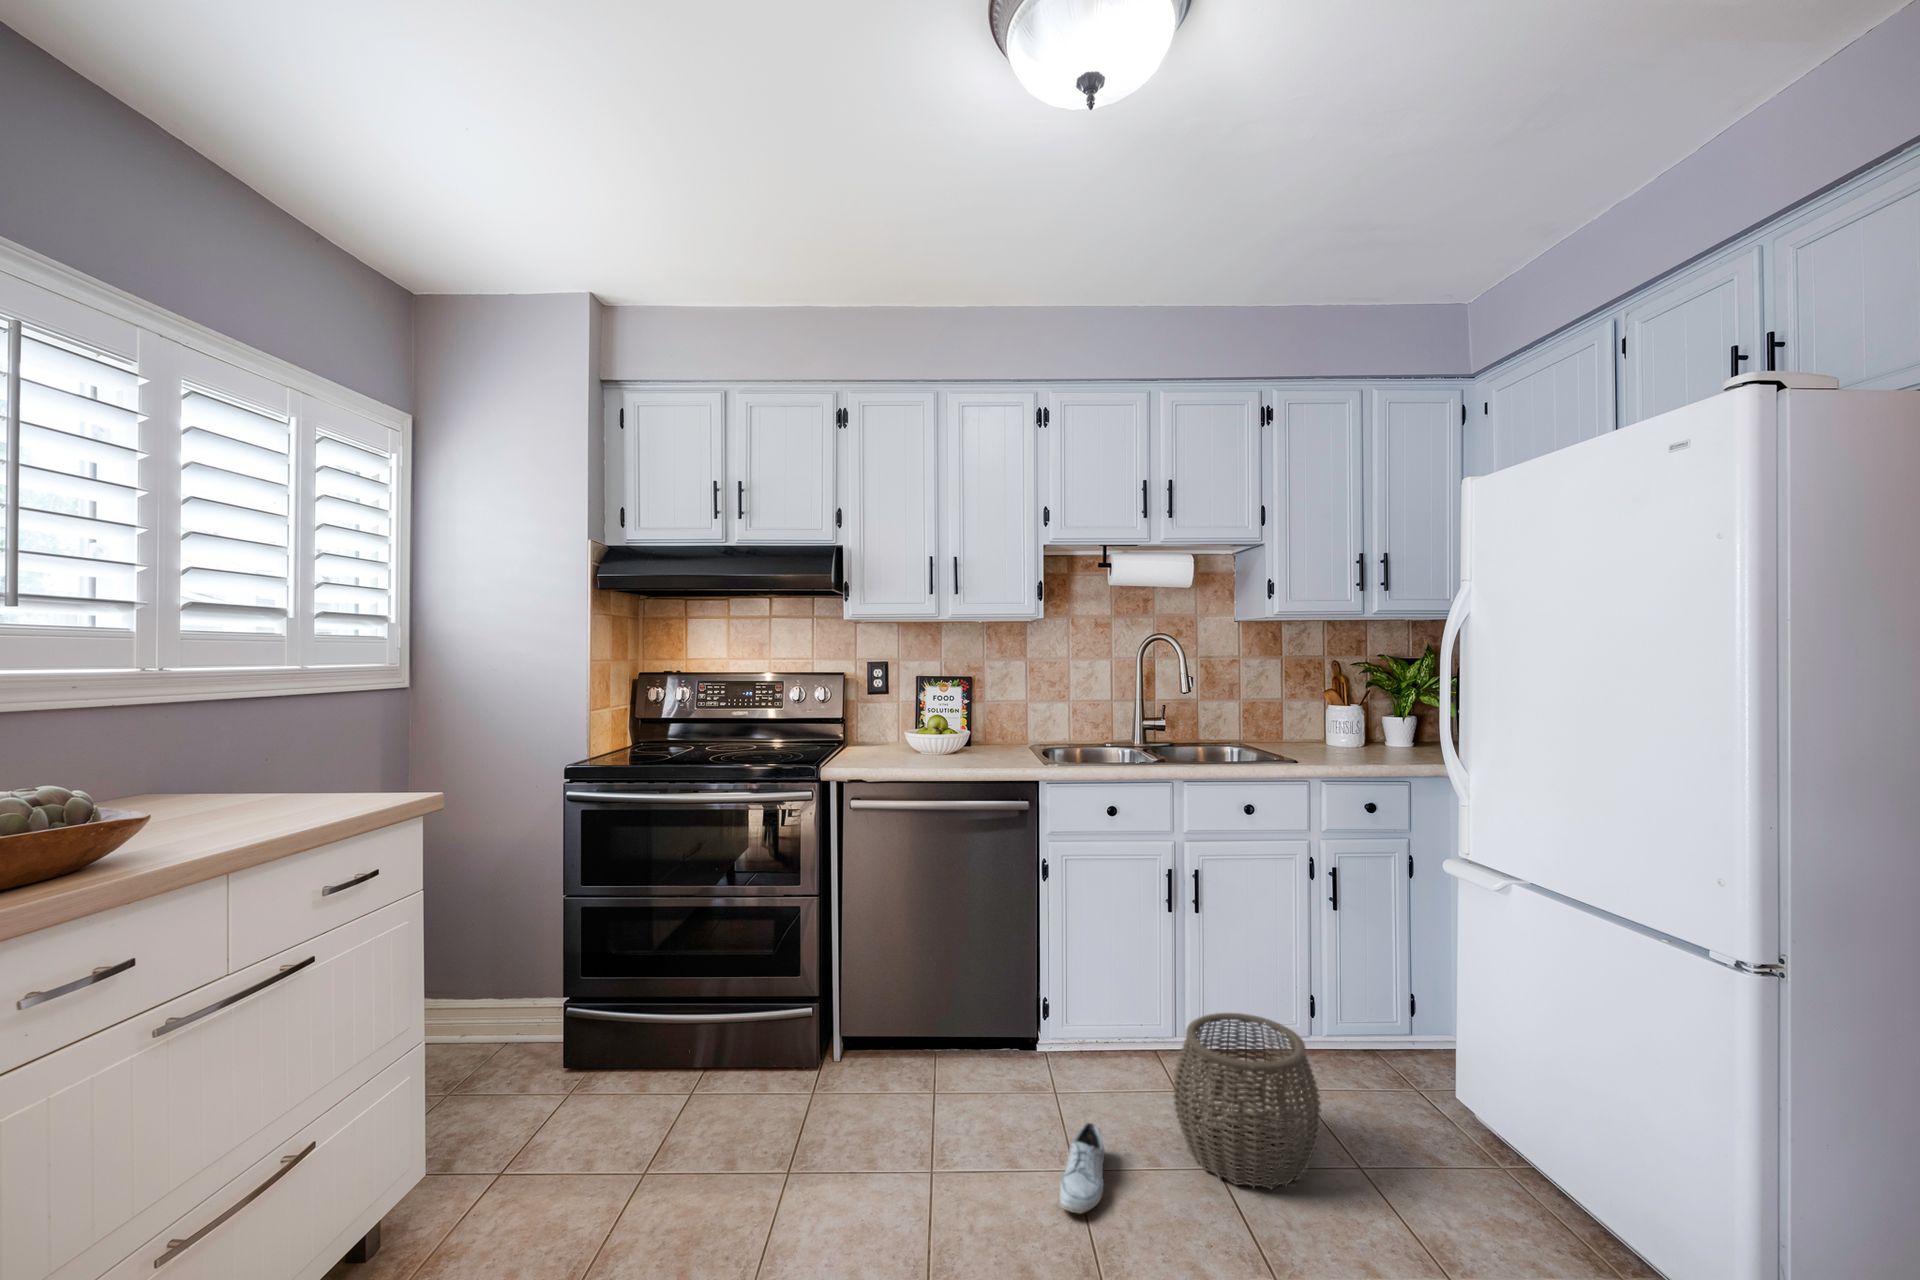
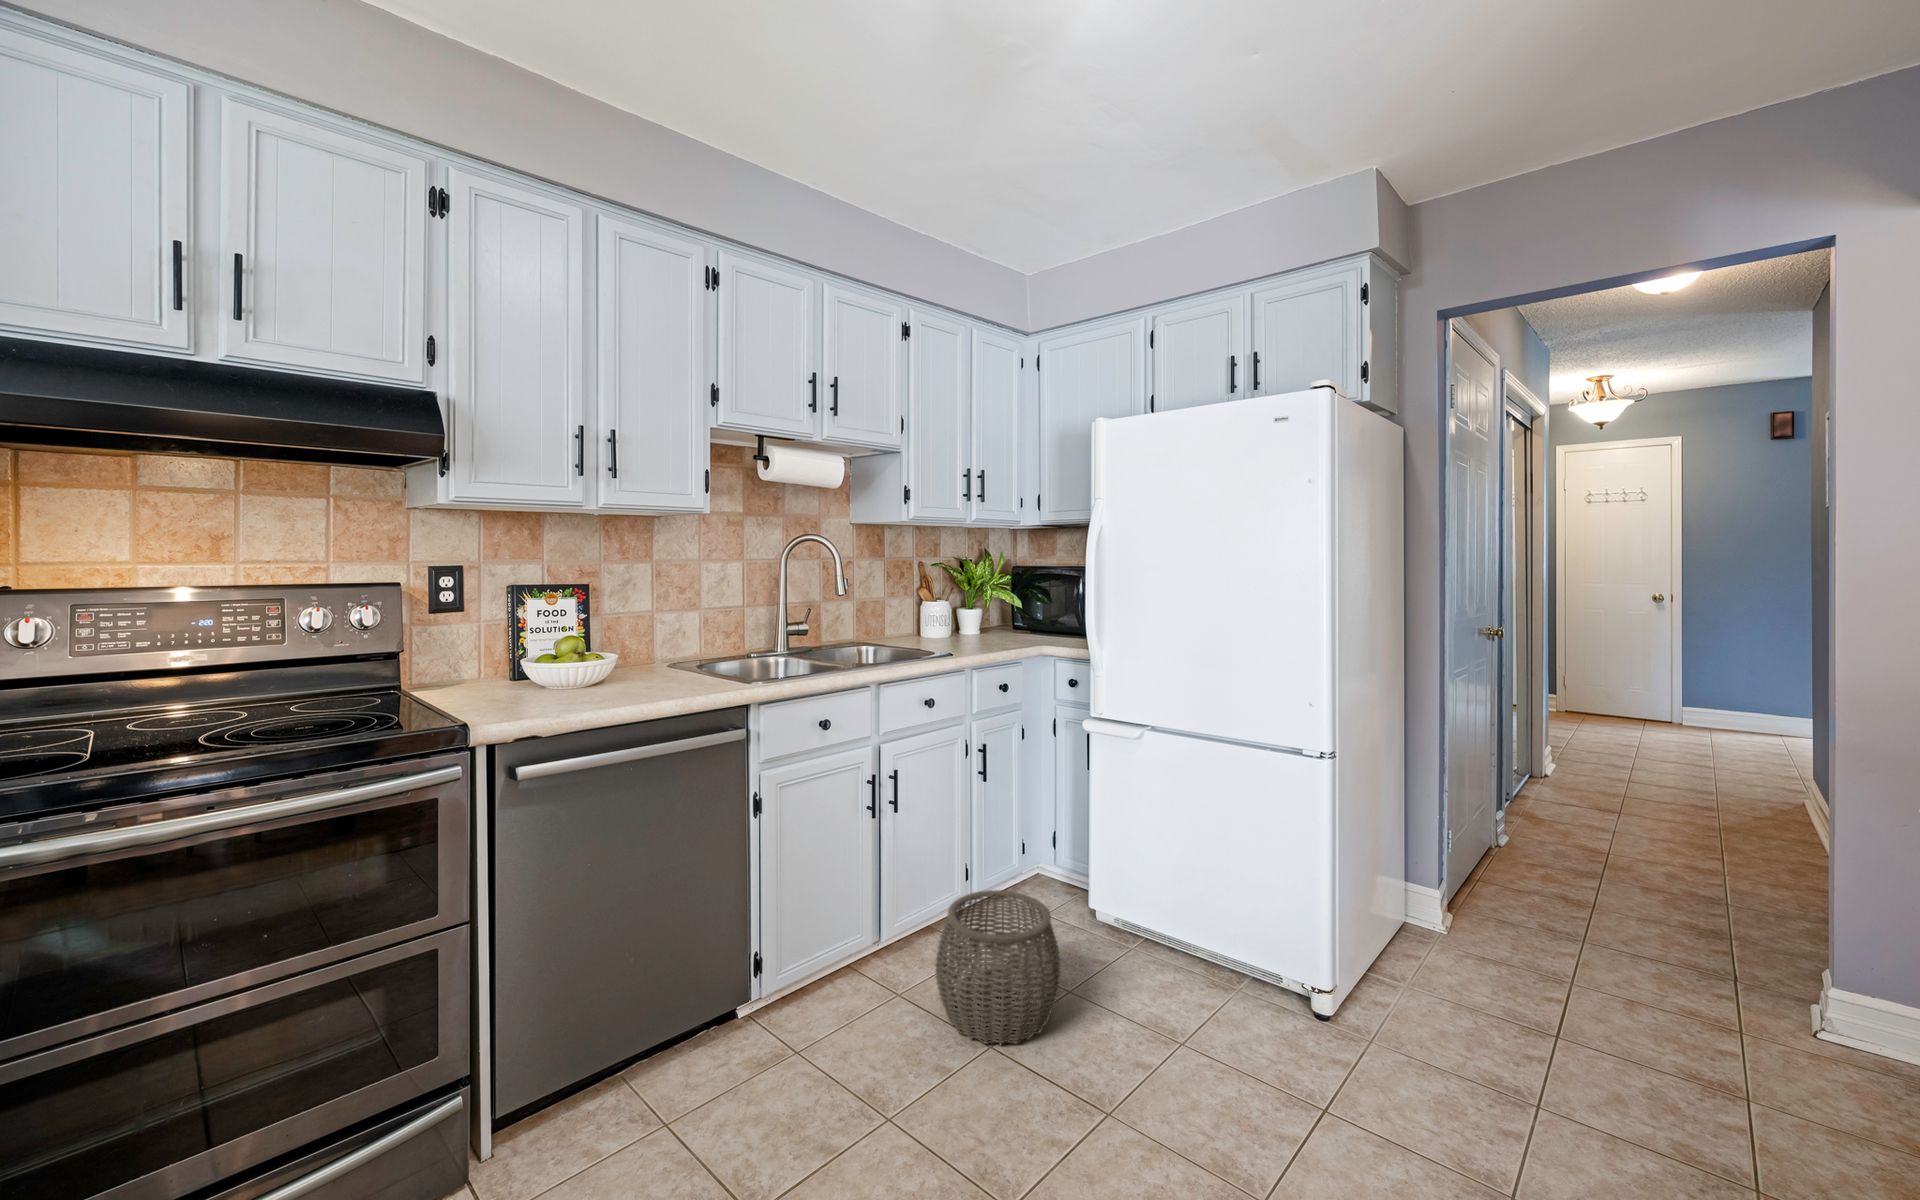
shoe: present [1059,1123,1105,1213] -> none [884,1051,948,1148]

